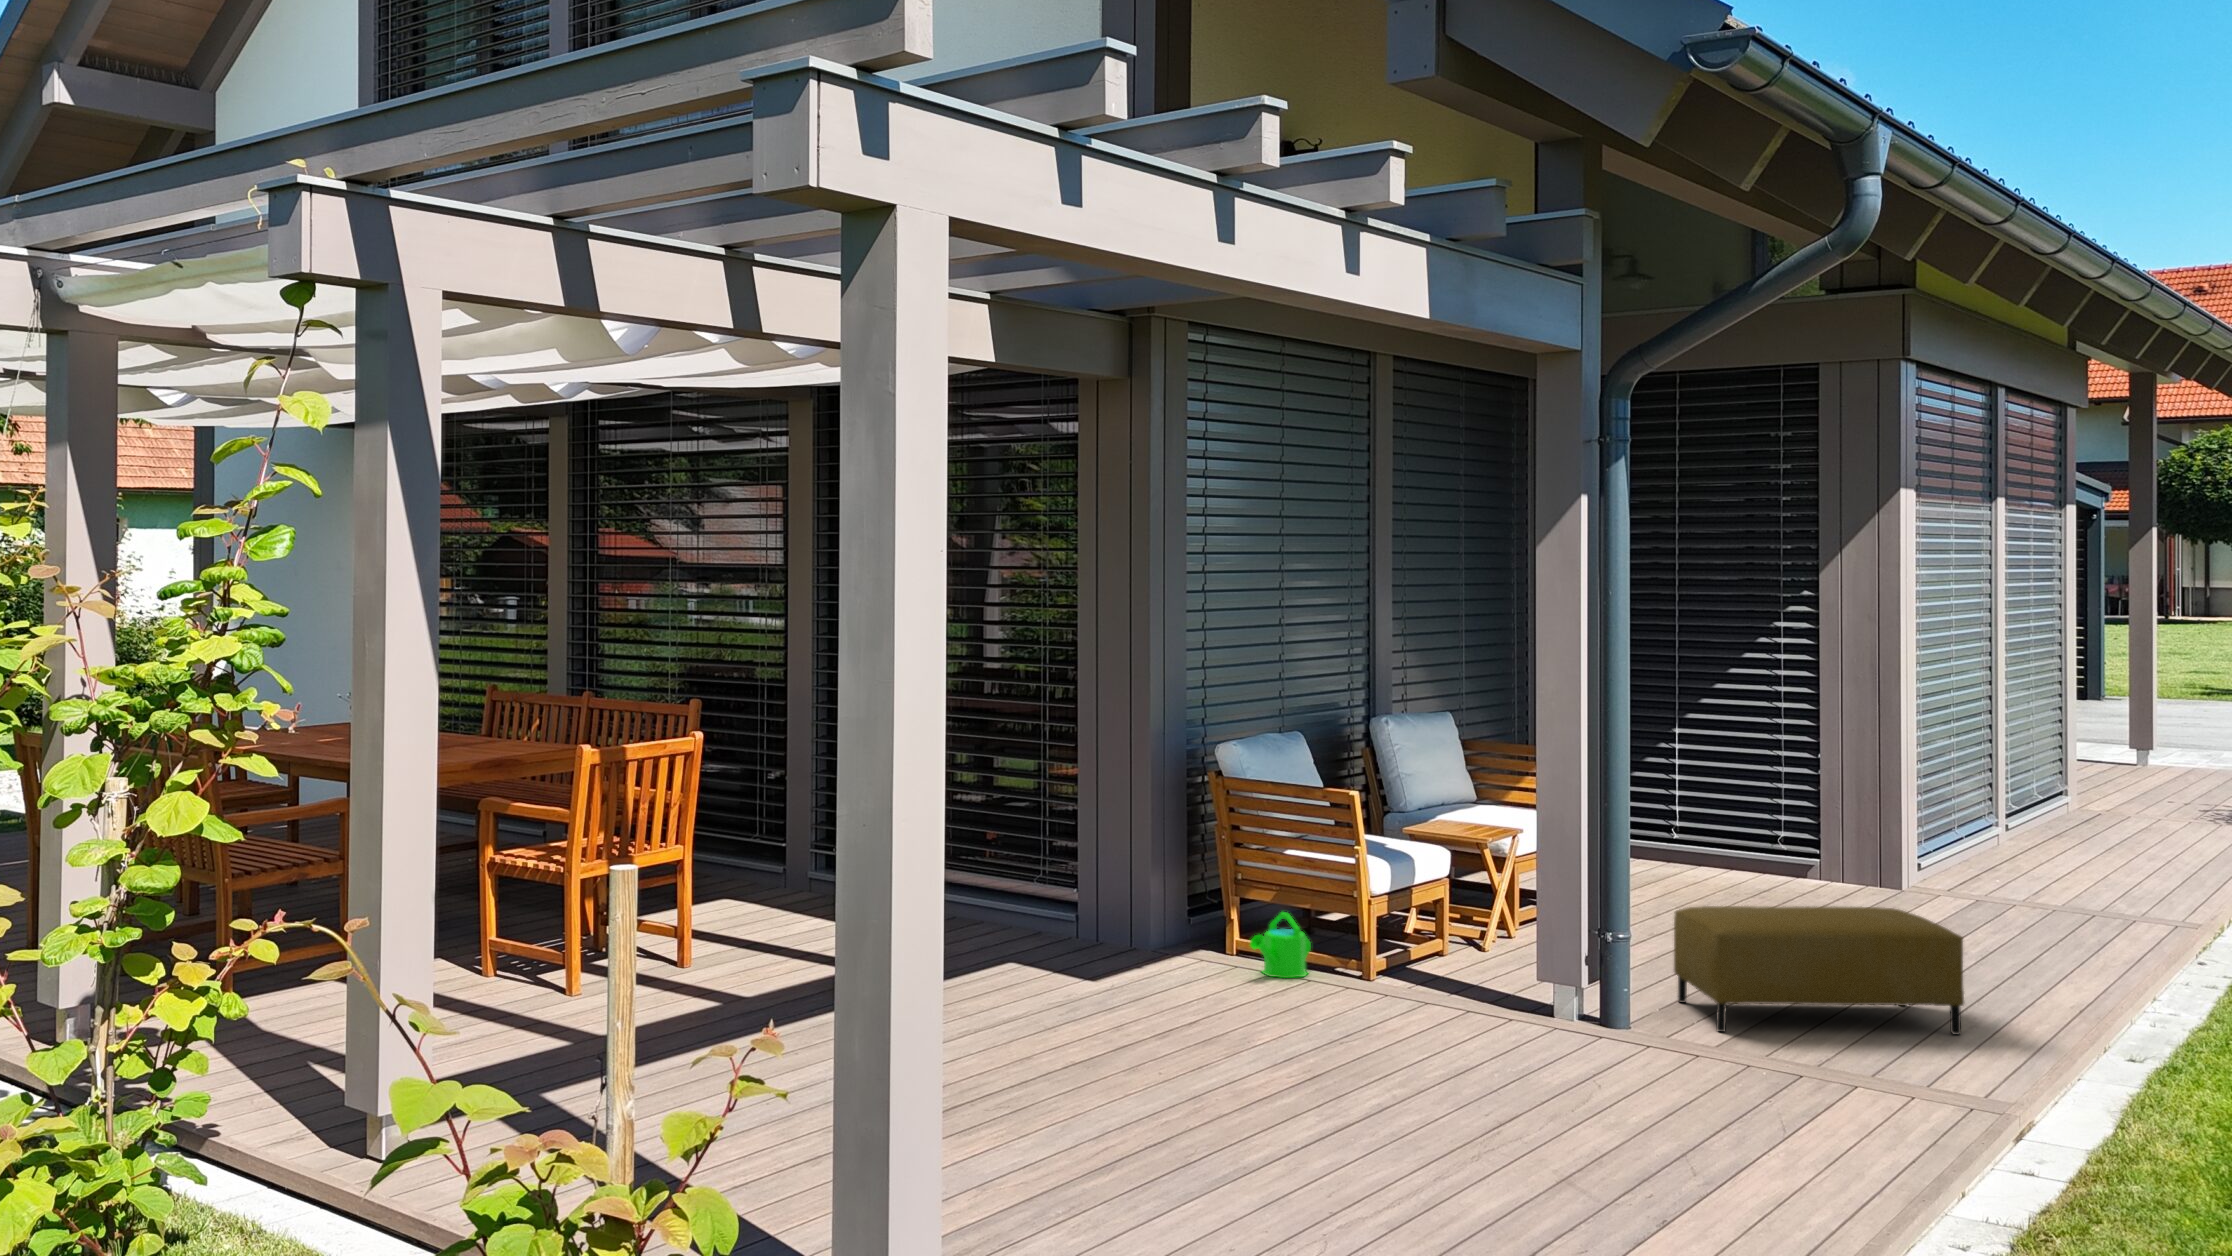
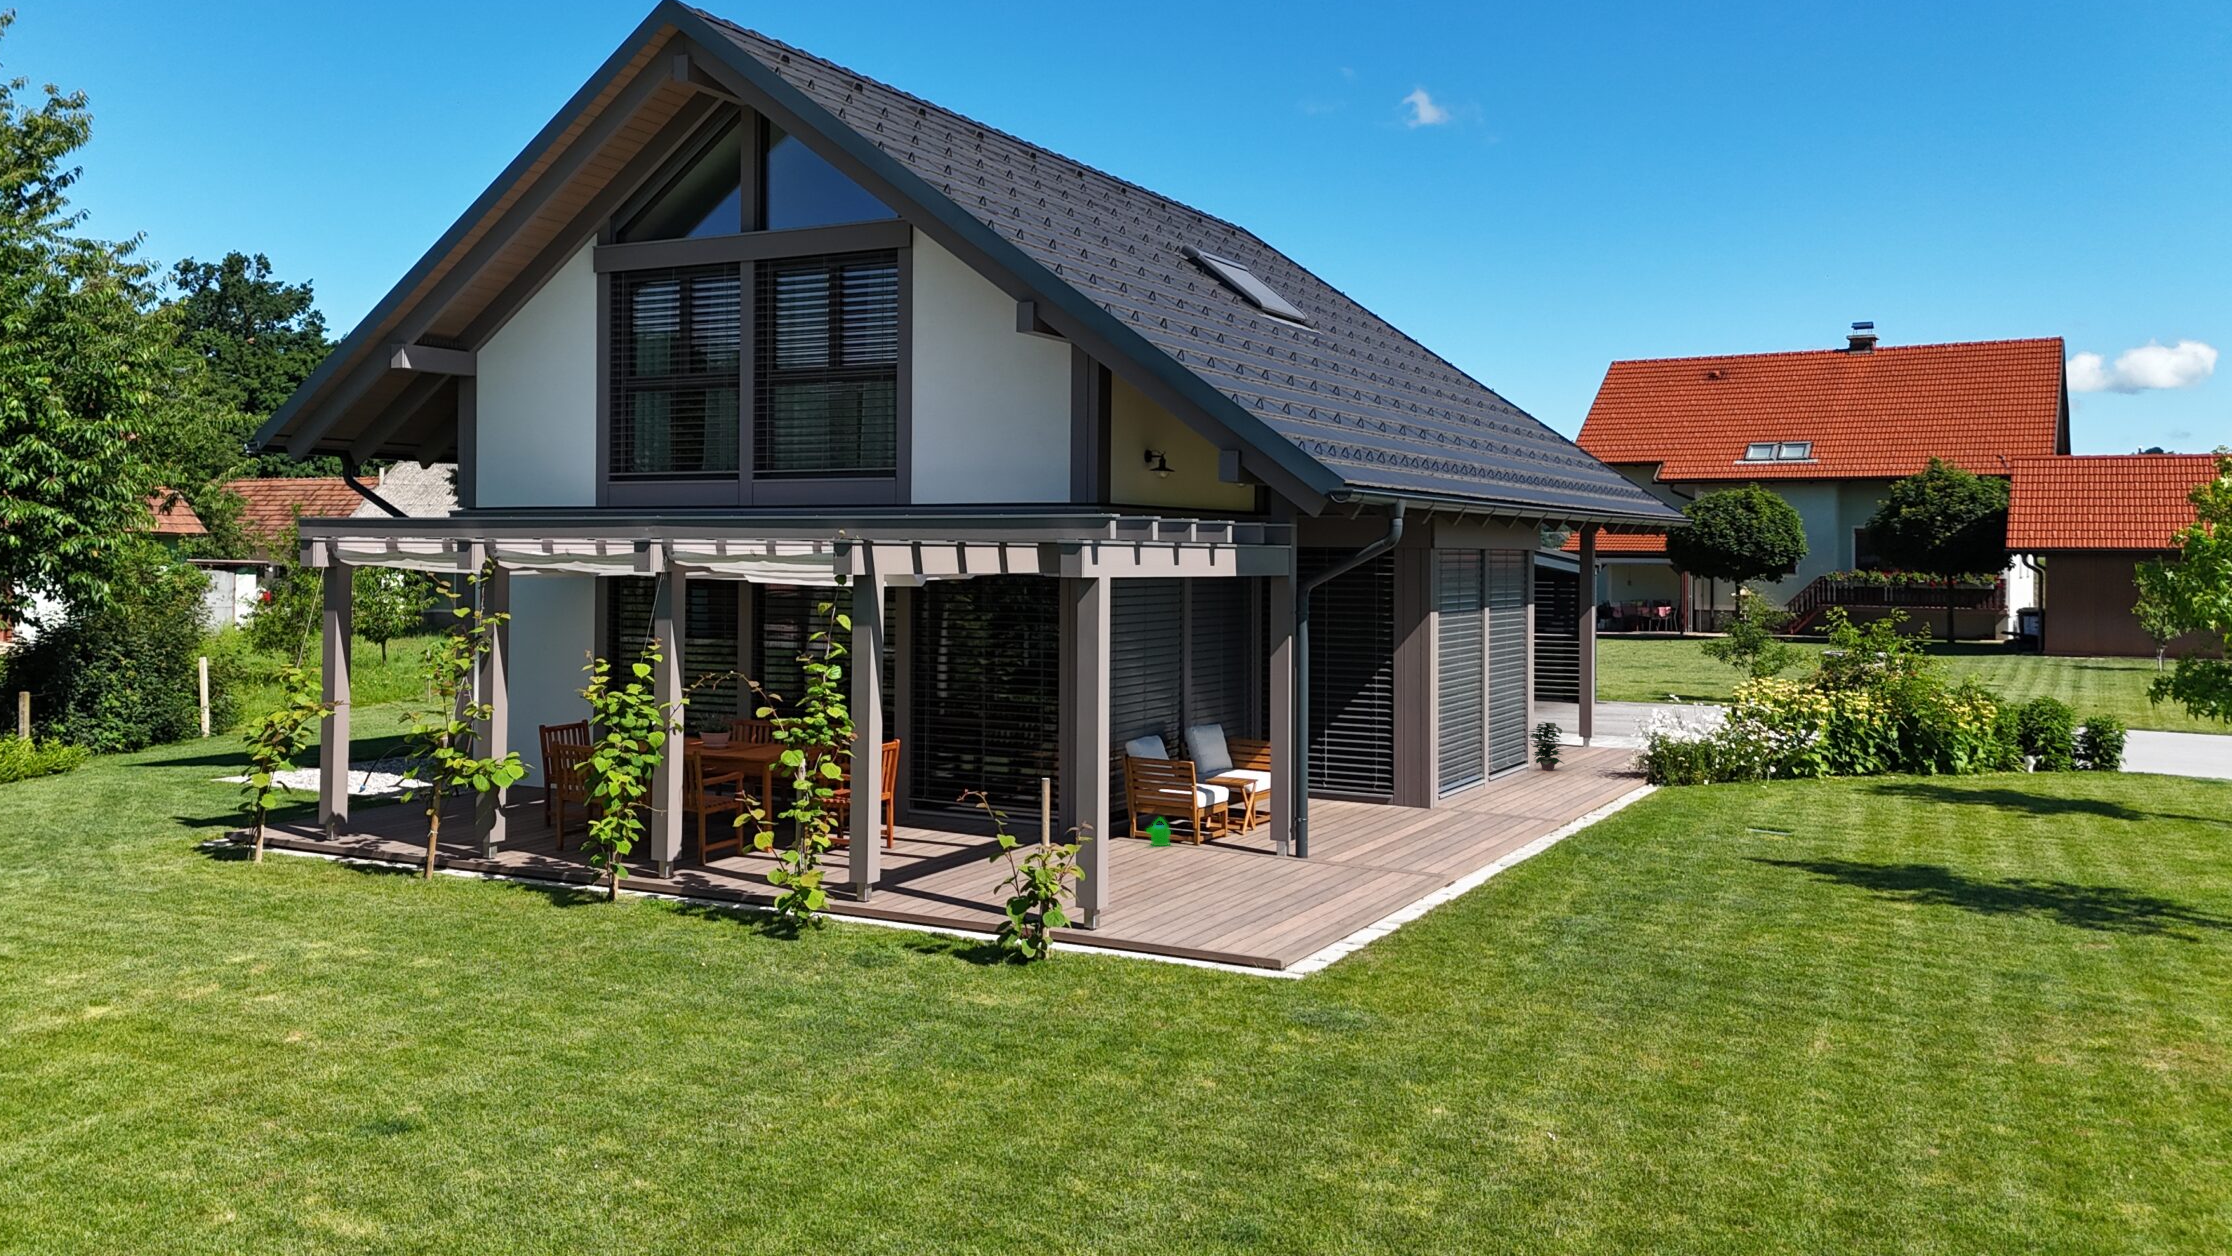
decorative plant: none [2067,719,2149,813] -> present [1529,722,1564,770]
ottoman: present [1674,906,1964,1035] -> none [1325,807,1437,858]

